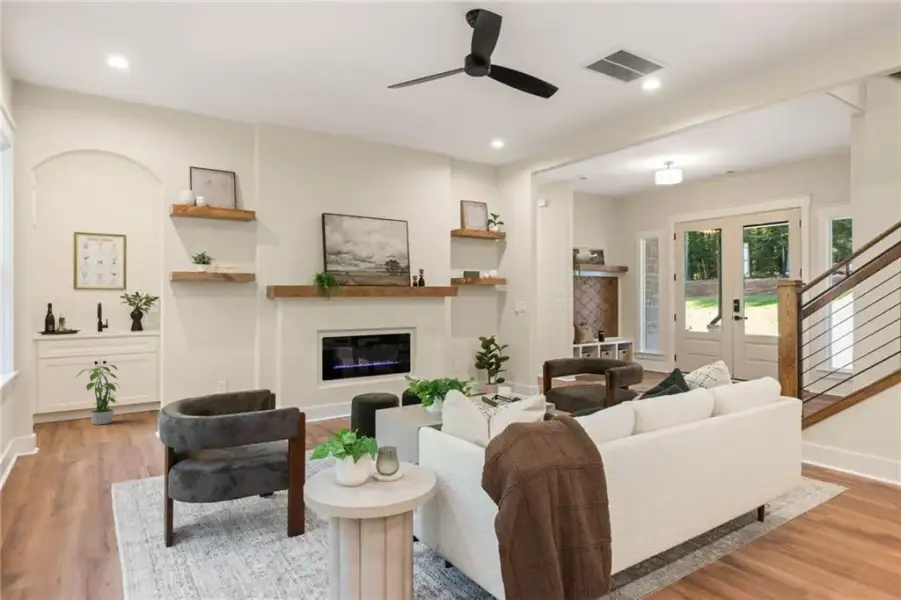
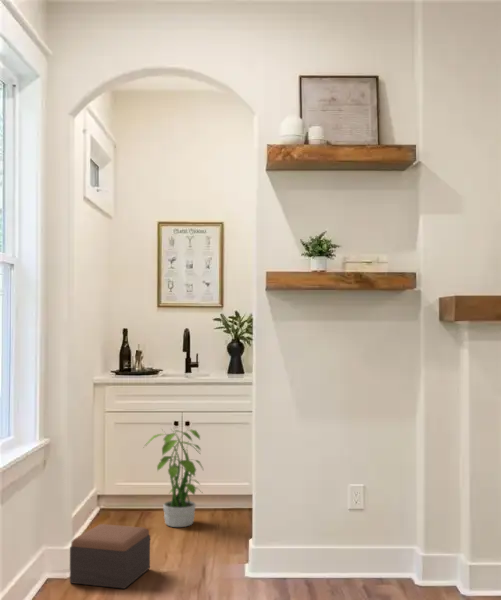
footstool: none [42,418,95,453] -> present [70,524,150,589]

